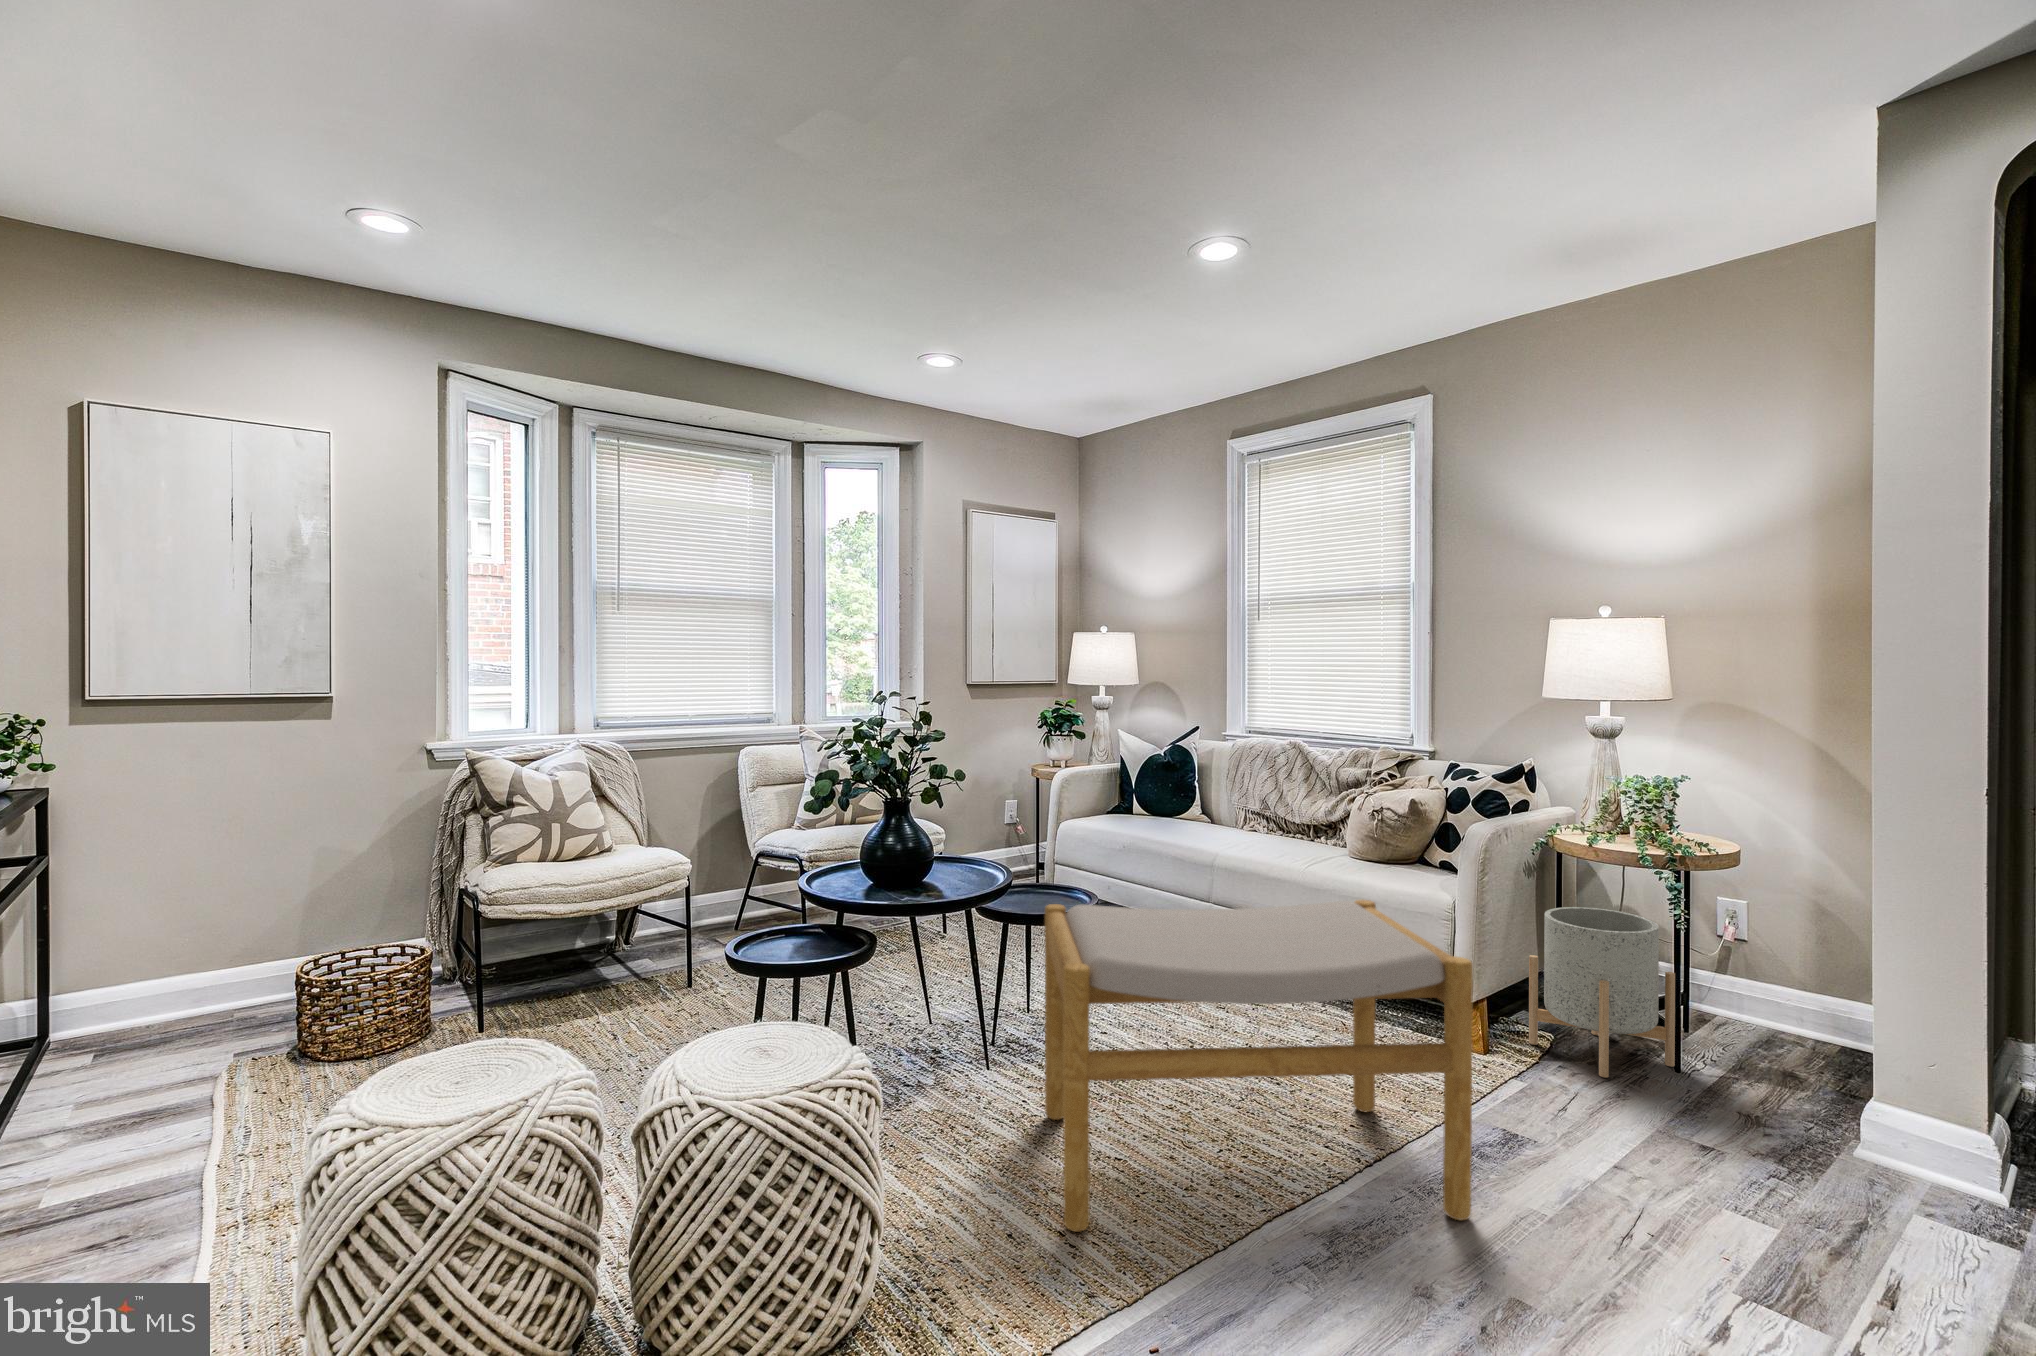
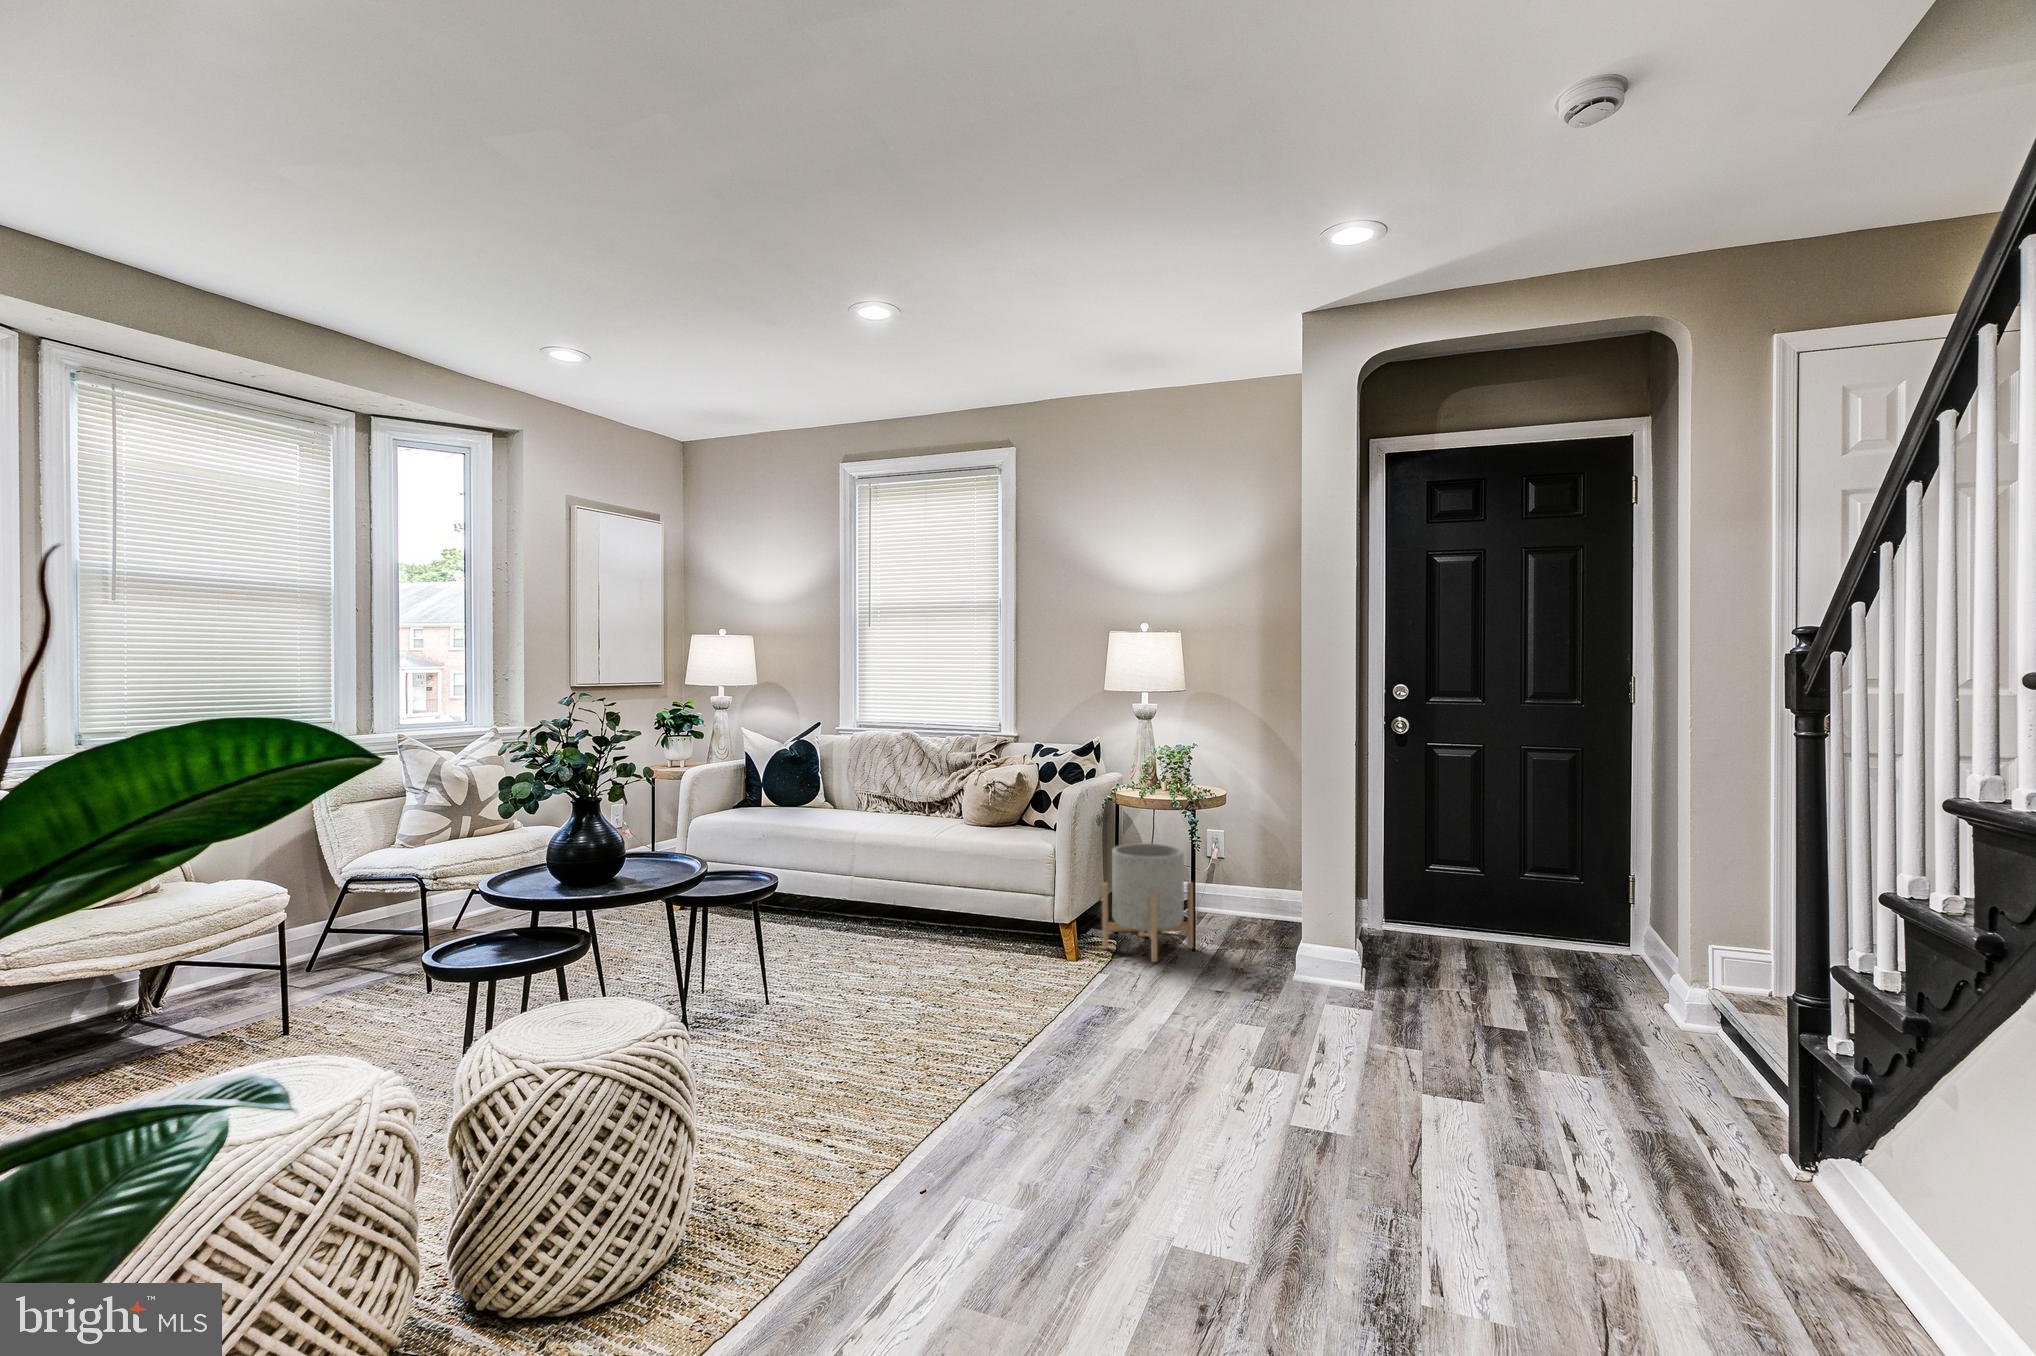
footstool: present [1045,900,1473,1232] -> none [760,849,1101,1138]

